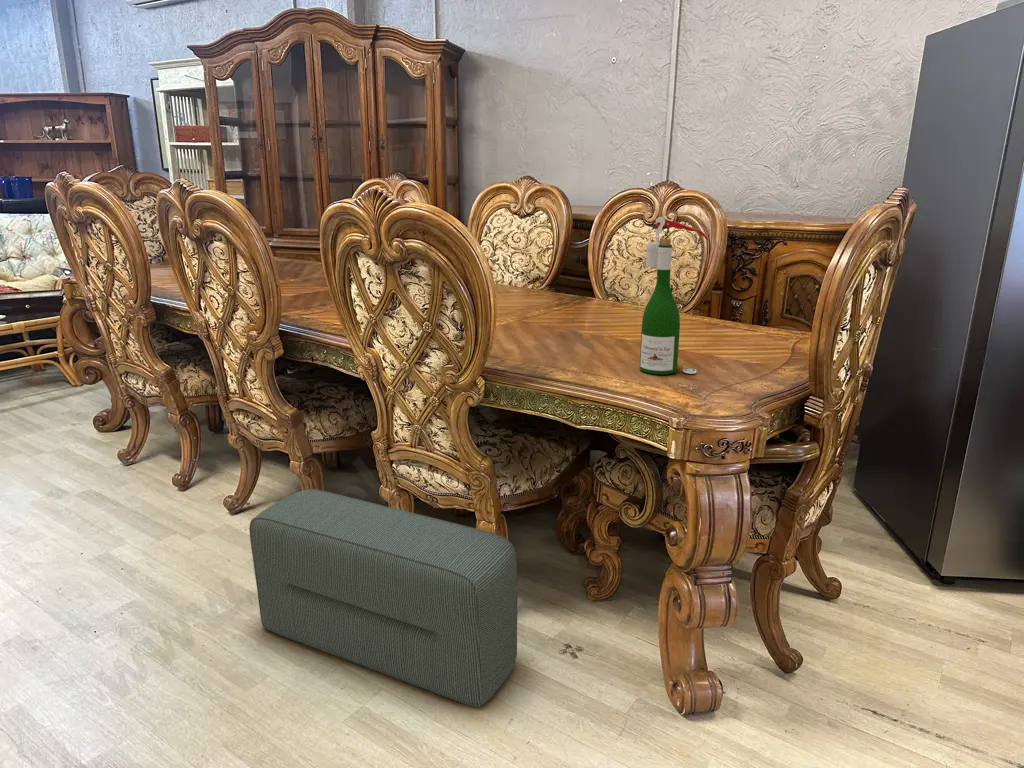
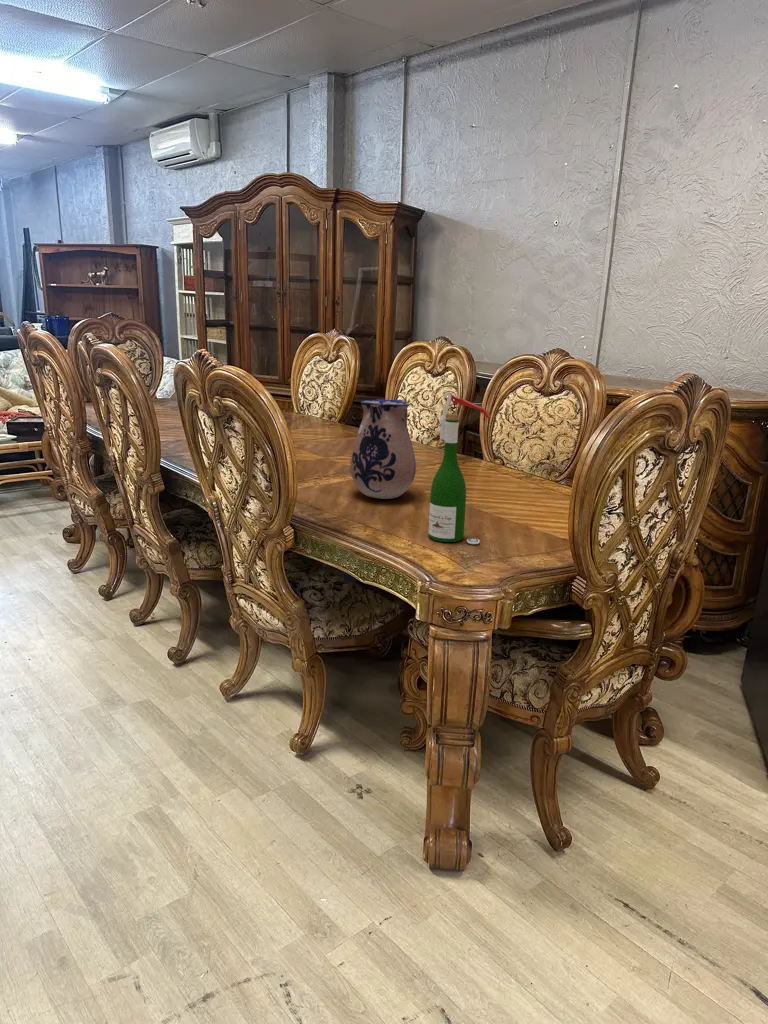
ceramic pitcher: none [516,234,587,341] -> present [350,399,416,499]
pouf: present [249,489,518,707] -> none [105,609,307,825]

